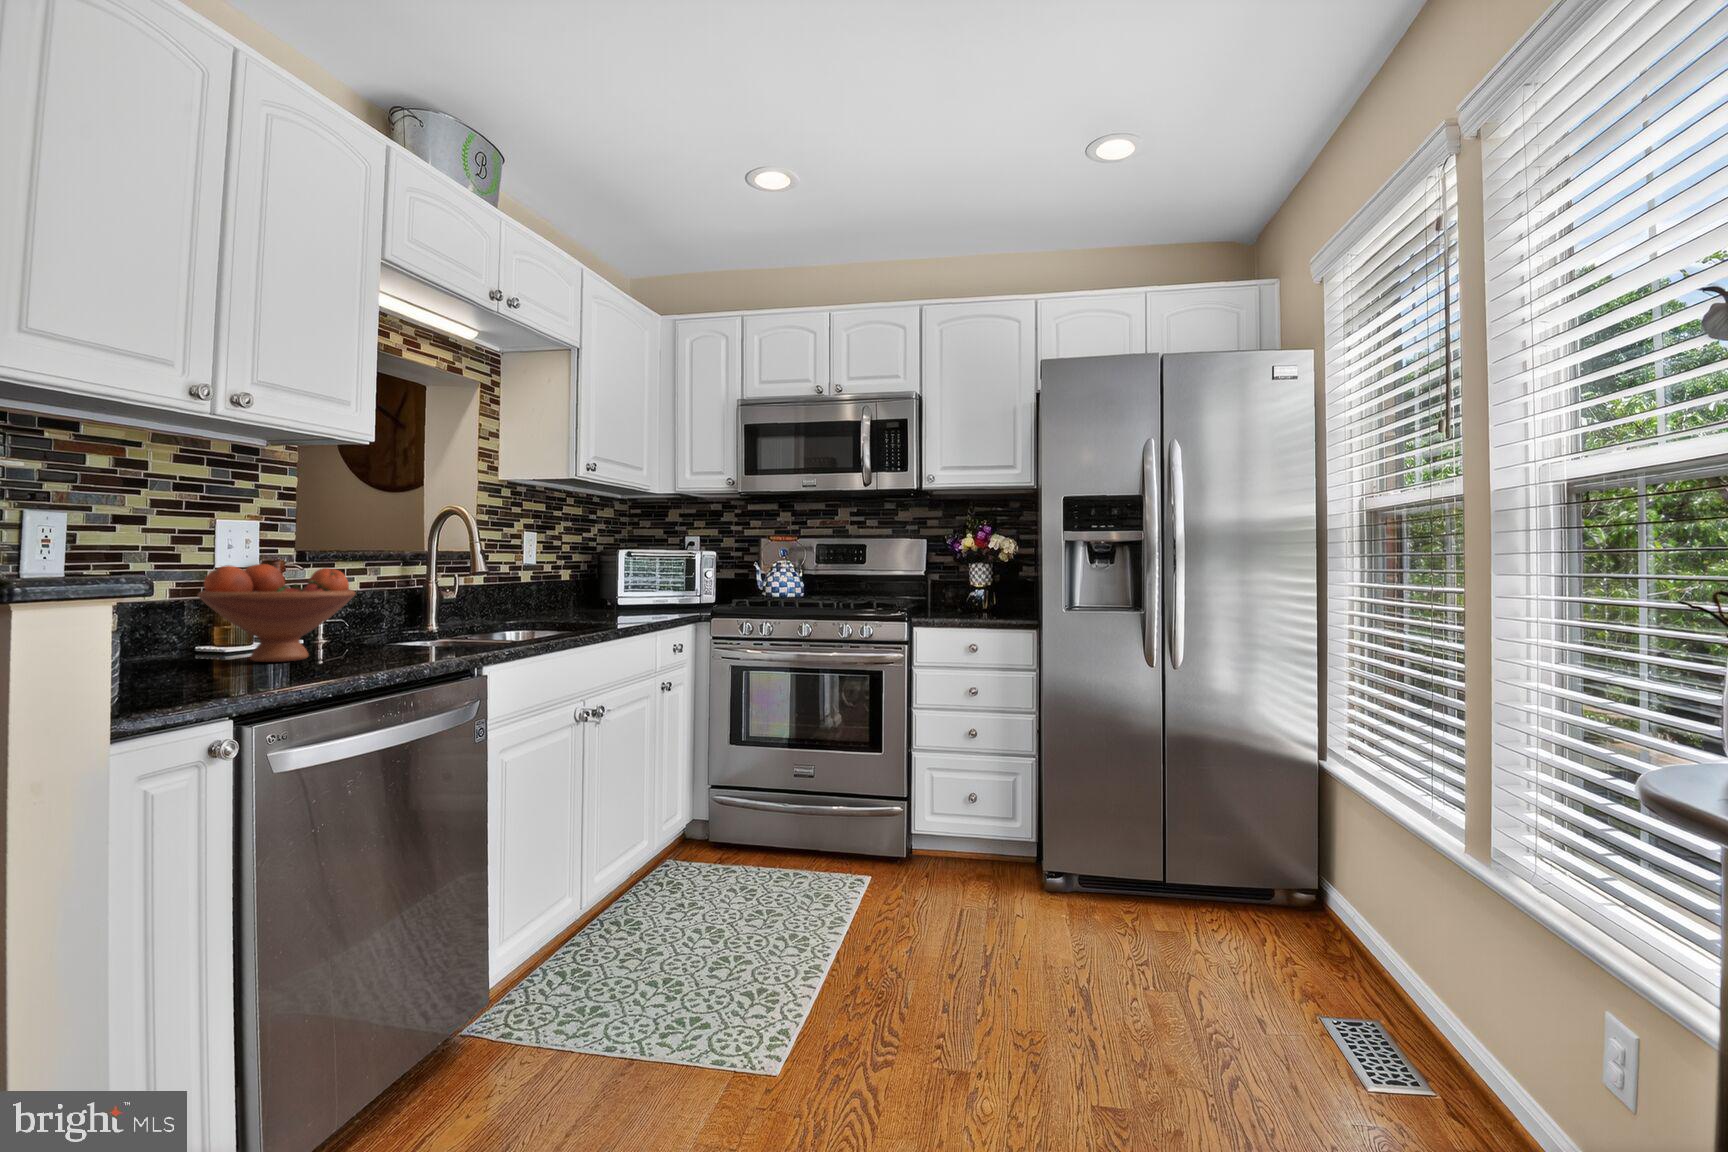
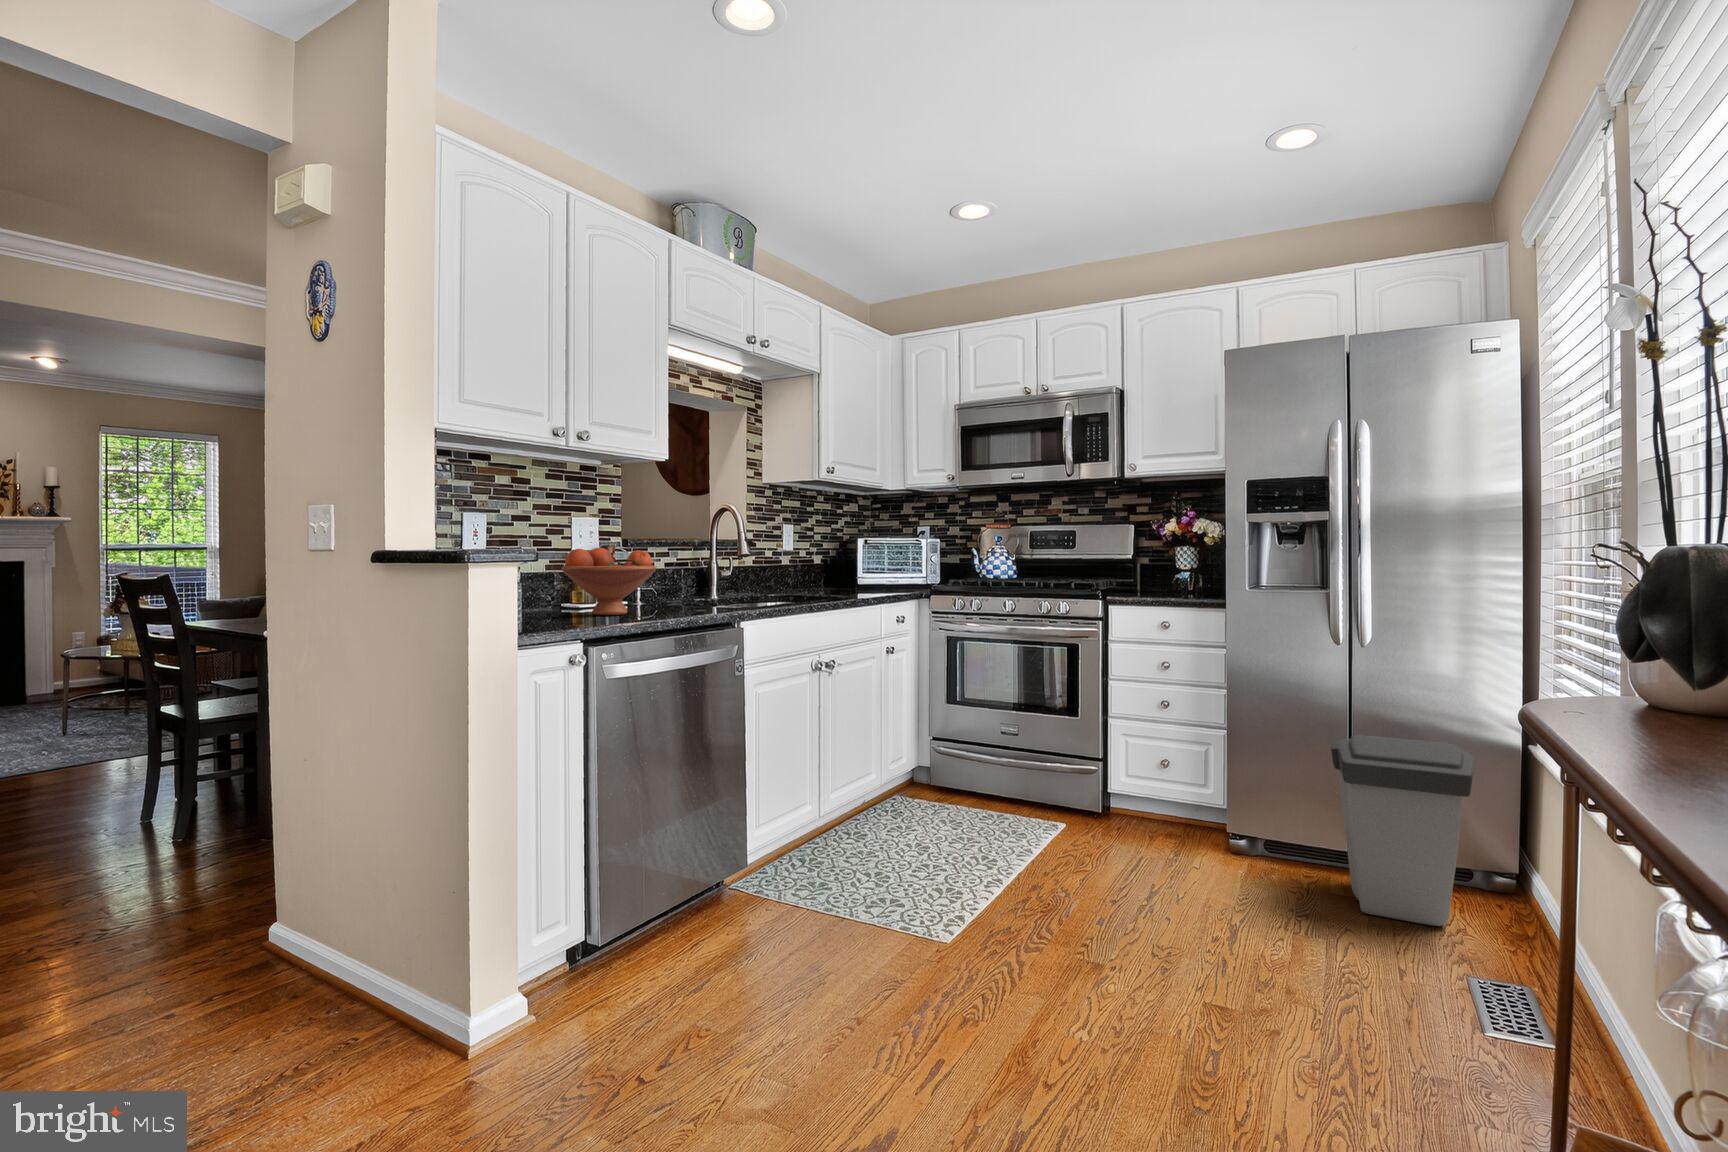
trash can: none [1156,764,1301,961] -> present [1331,735,1474,926]

